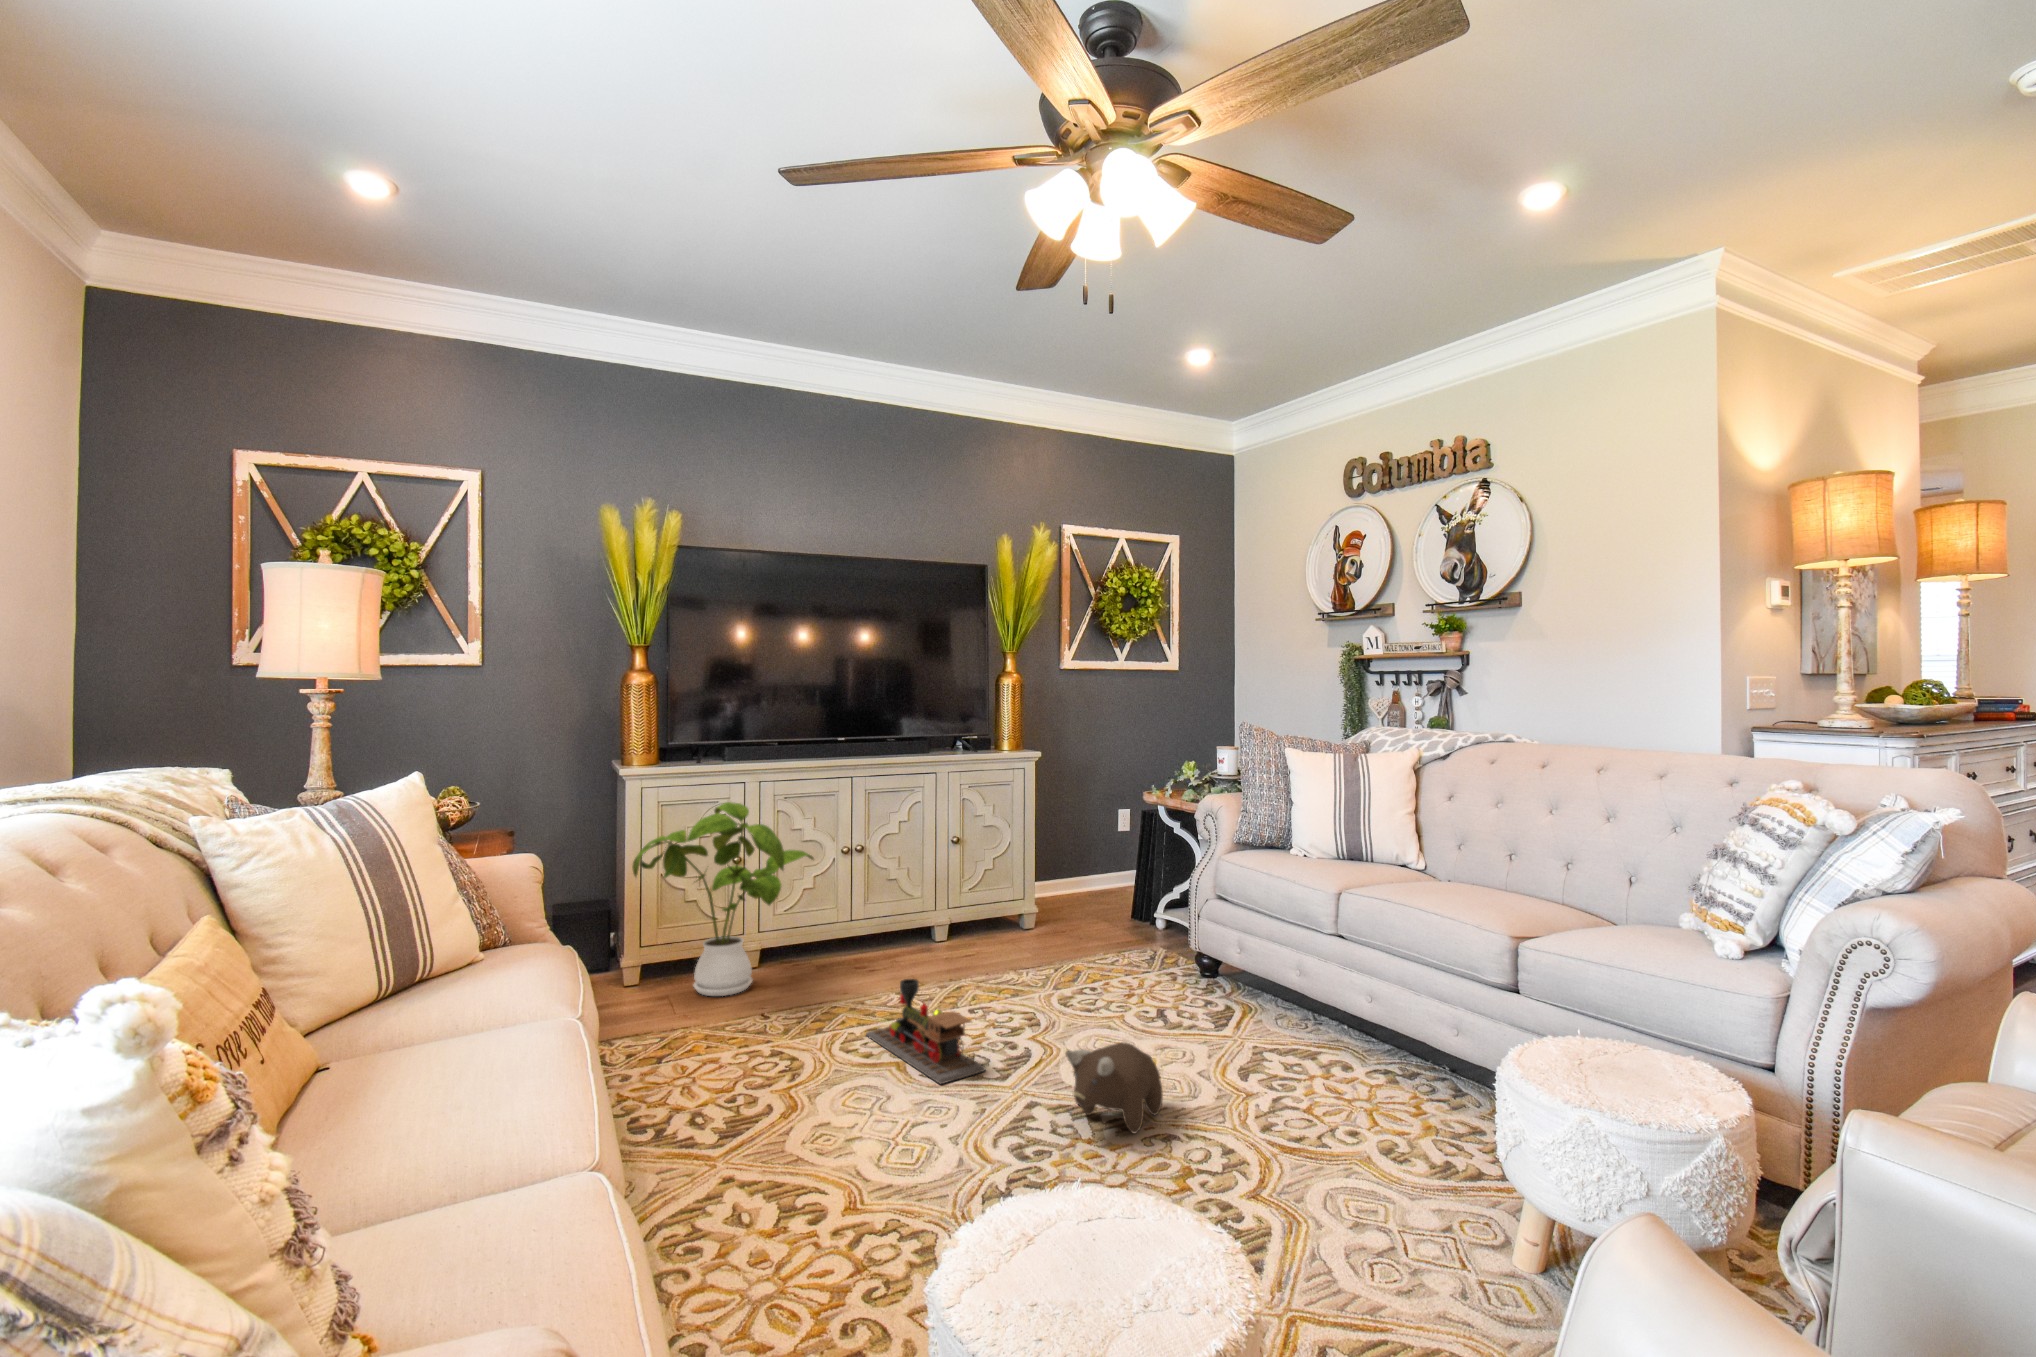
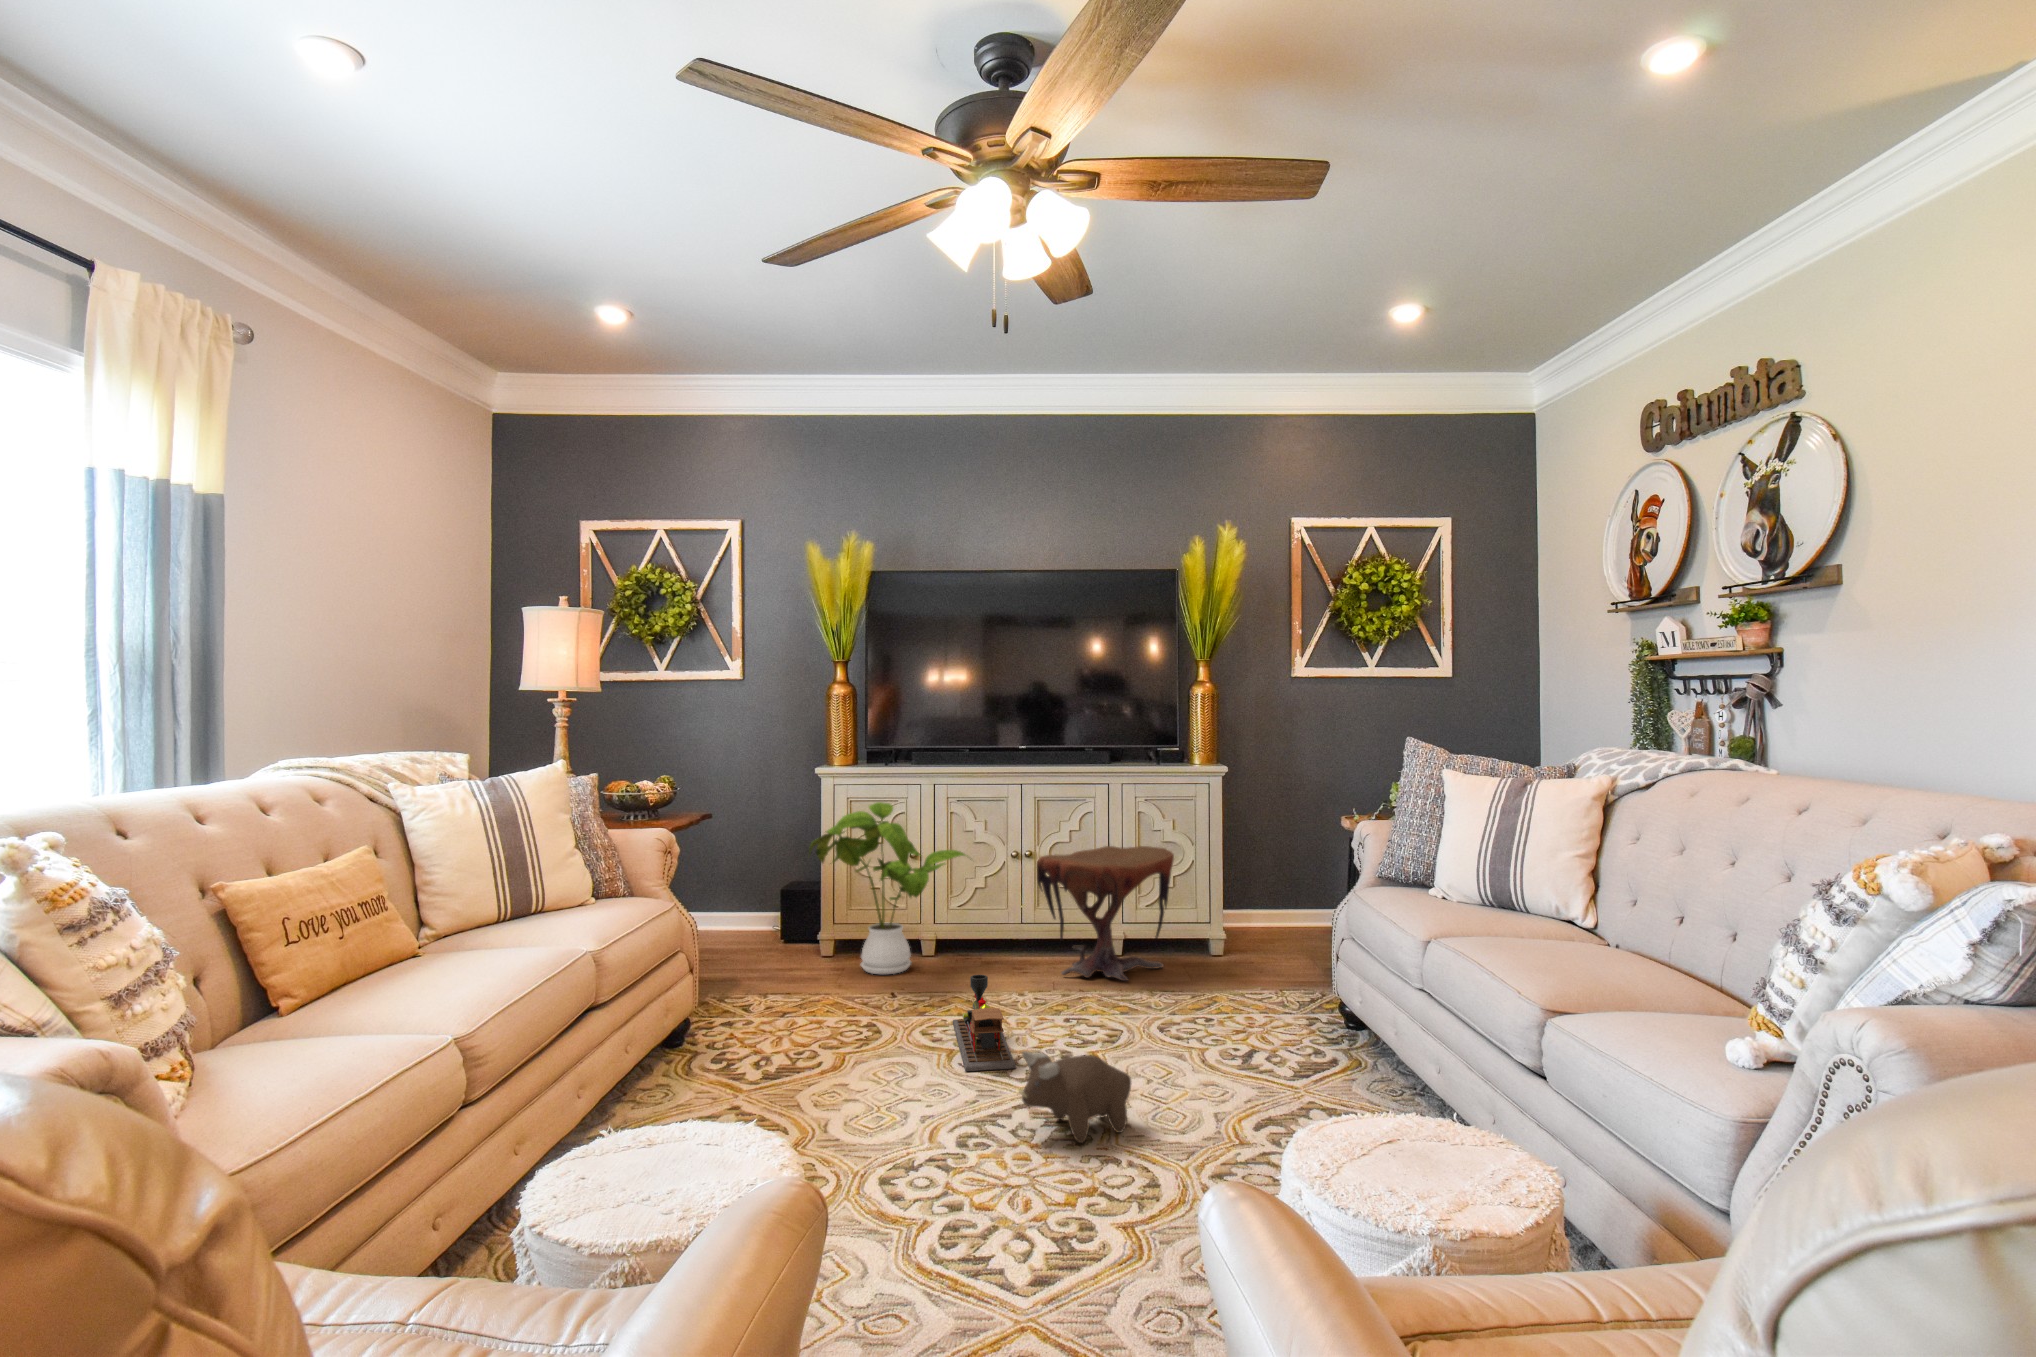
side table: none [883,832,1023,968] -> present [1037,846,1174,981]

